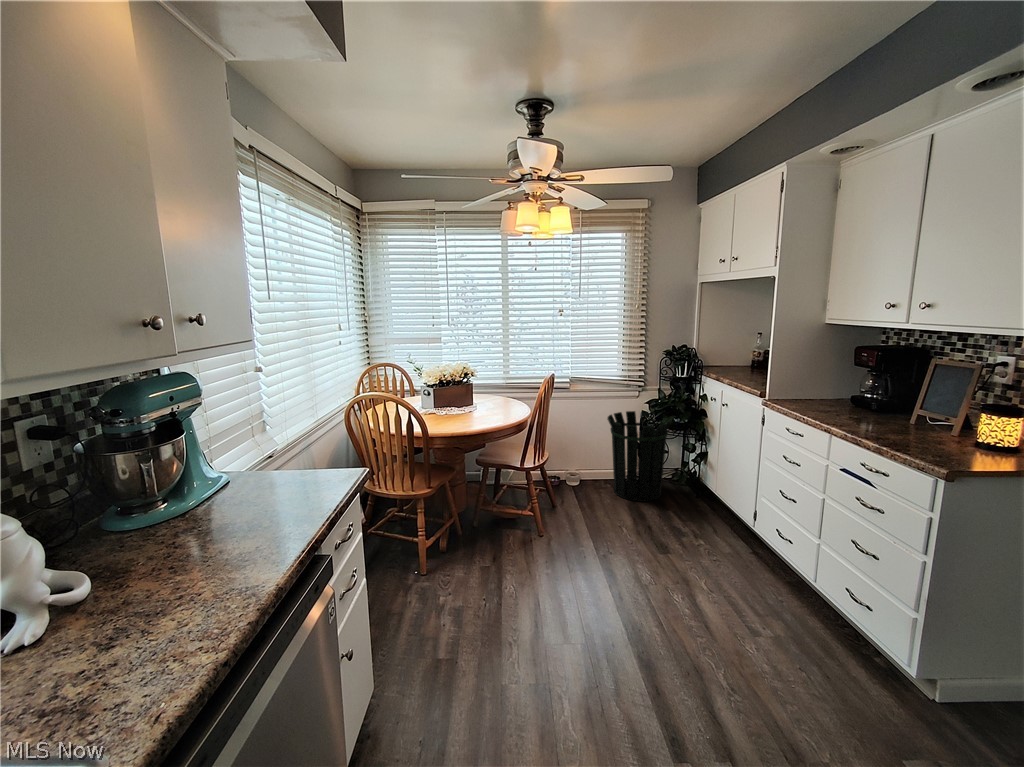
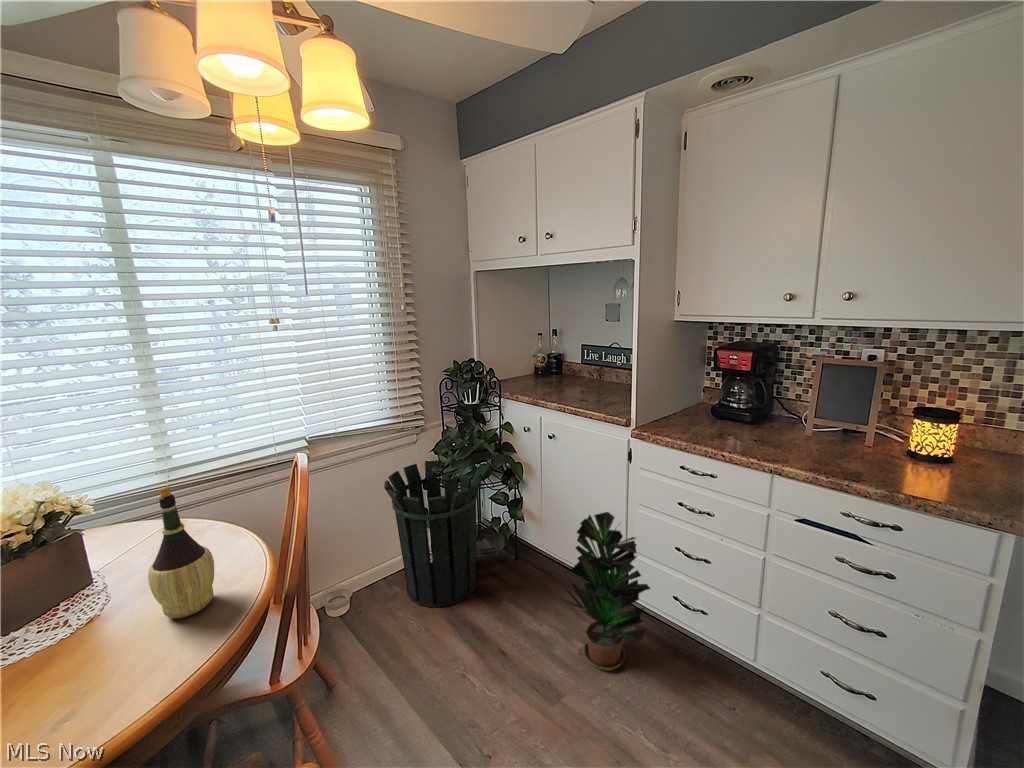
wine bottle: none [492,368,511,416] -> present [148,487,214,618]
potted plant: none [685,451,751,557] -> present [561,512,650,671]

